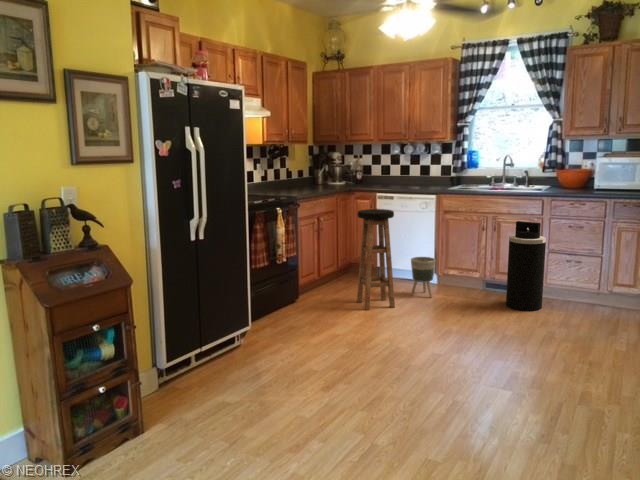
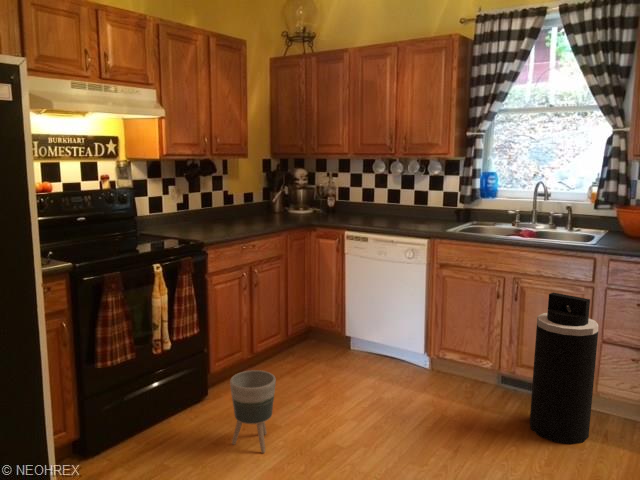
bar stool: present [357,209,395,310] -> none [294,263,351,425]
planter: present [411,257,436,297] -> present [230,370,276,453]

